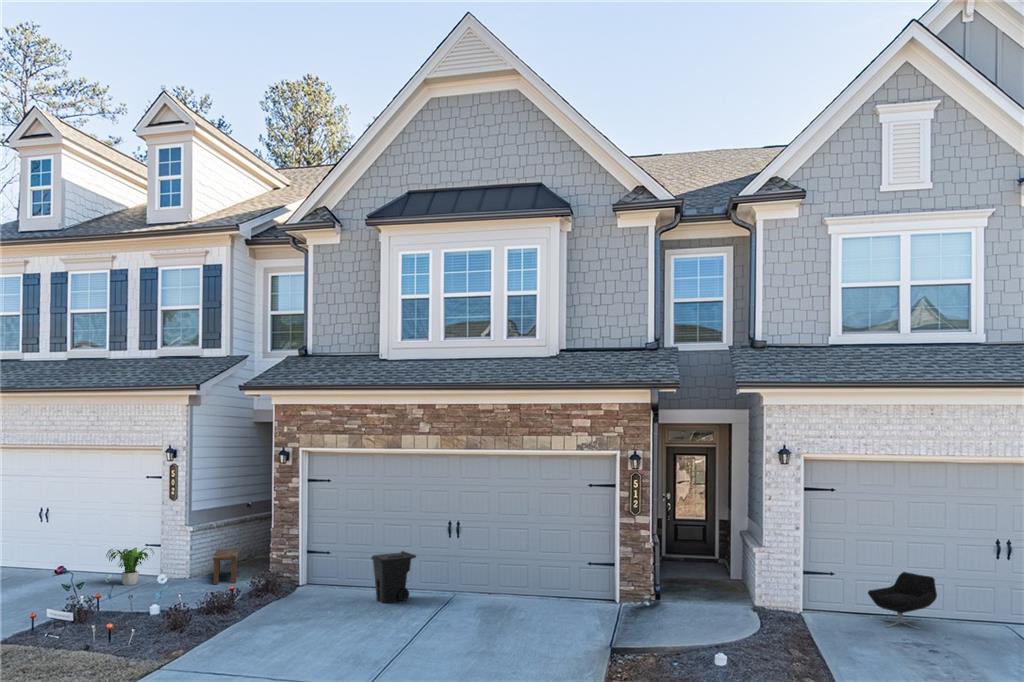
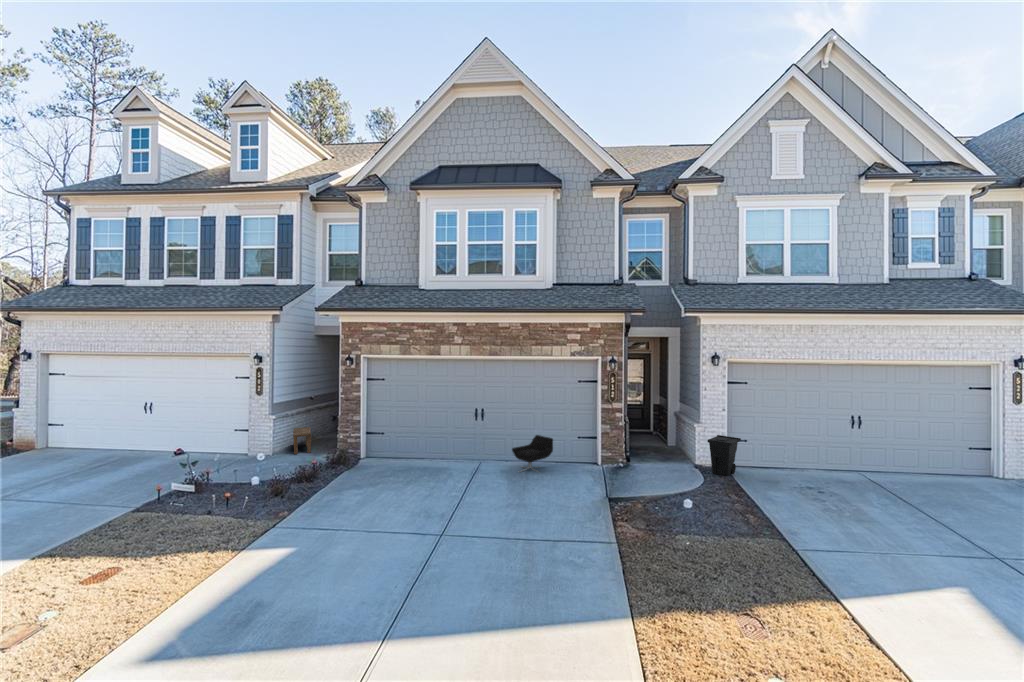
potted plant: present [106,548,154,585] -> none [208,428,246,456]
trash can: present [371,551,416,603] -> present [707,435,741,476]
lounge chair: present [868,572,937,629] -> present [512,435,553,469]

